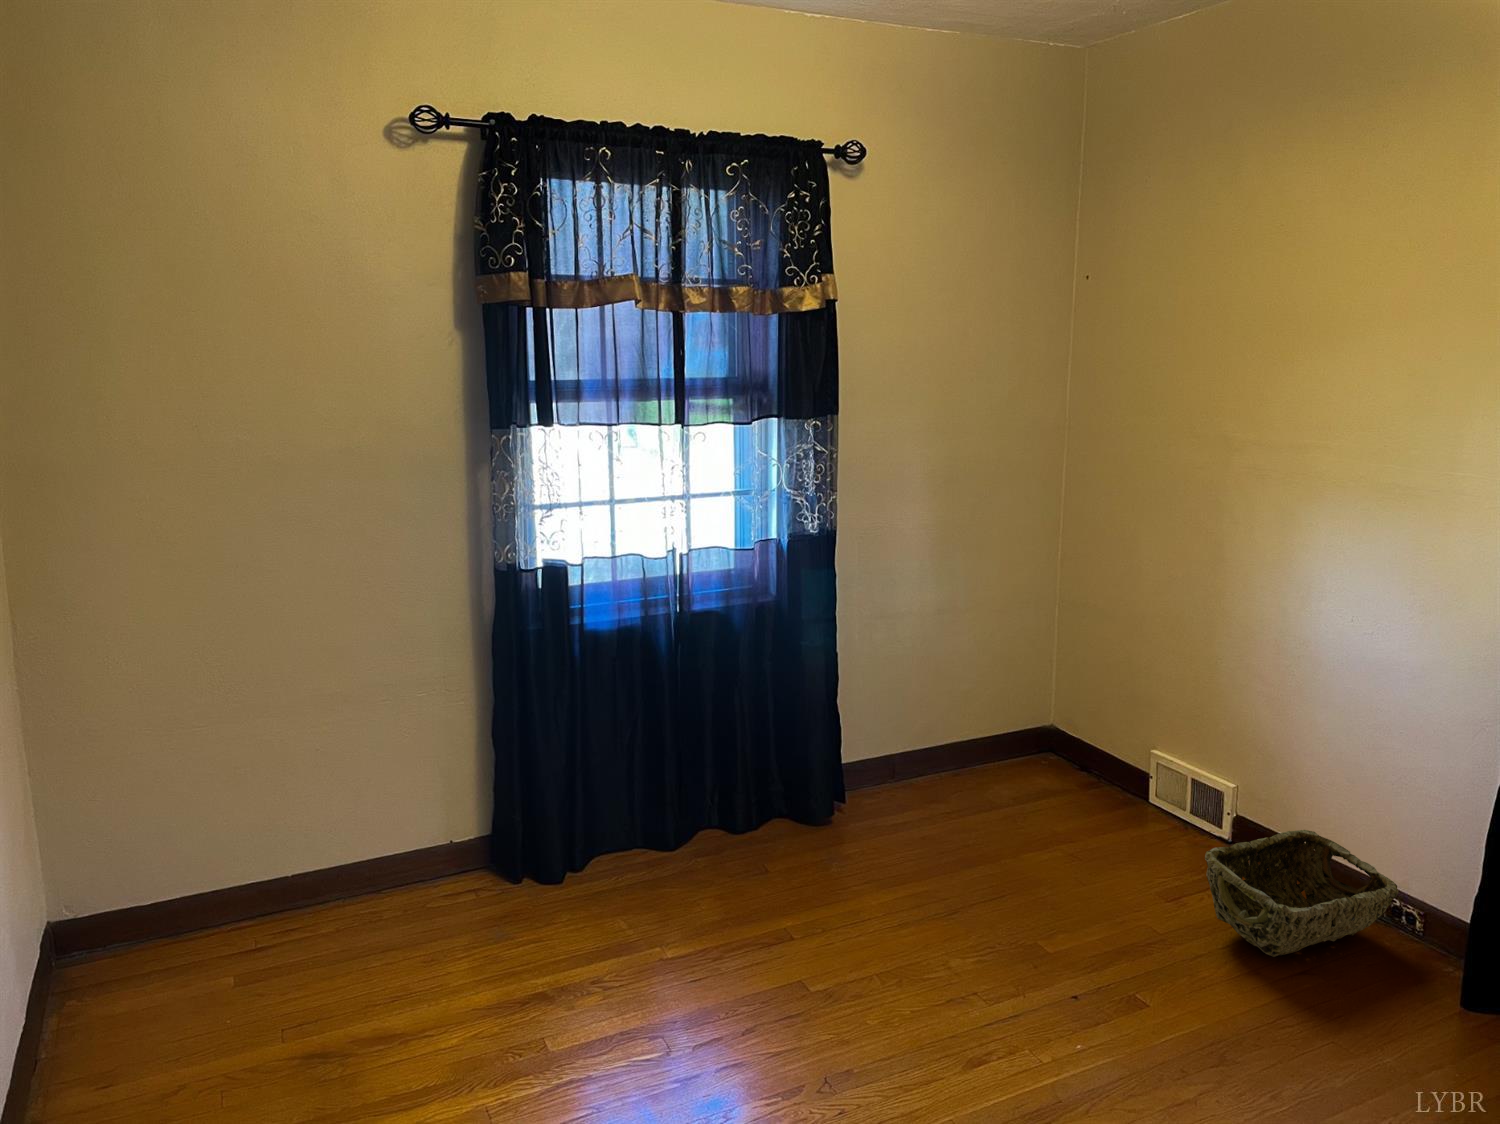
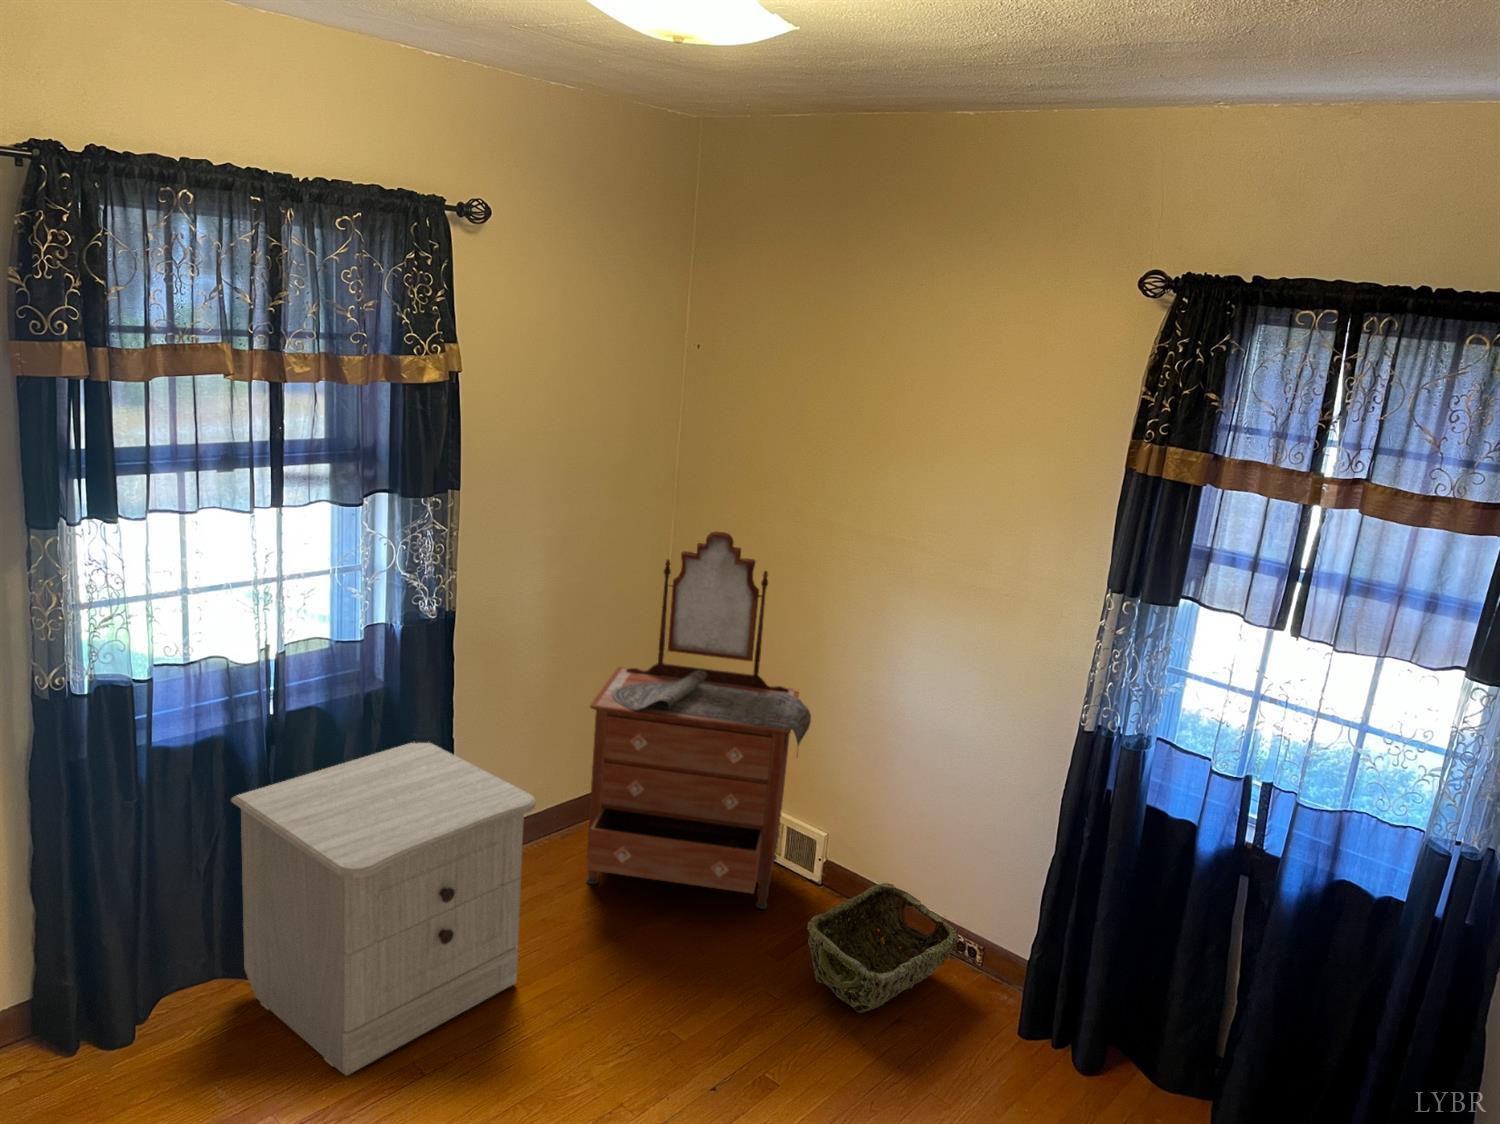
dresser: none [969,459,1214,857] -> present [587,532,811,909]
nightstand: none [640,654,908,936] -> present [231,743,536,1075]

